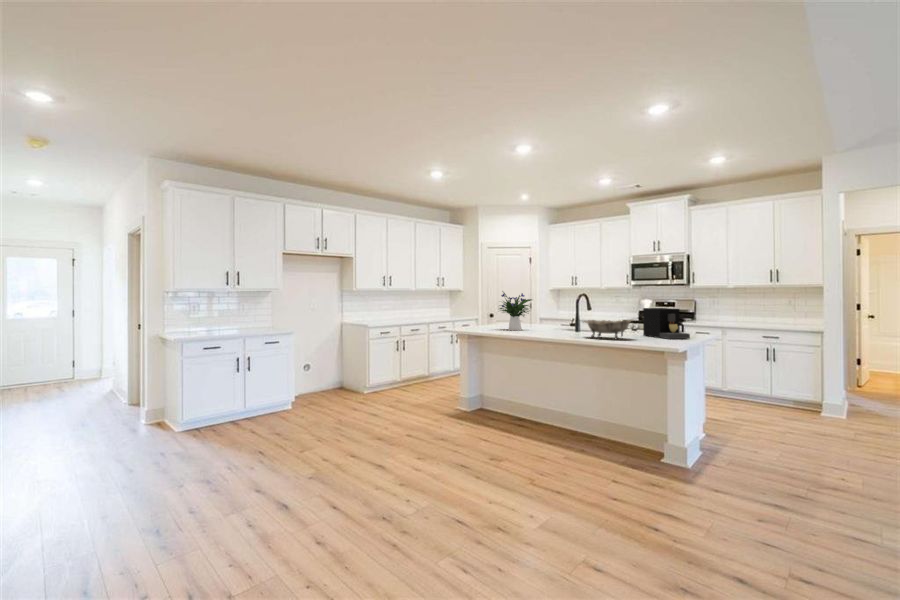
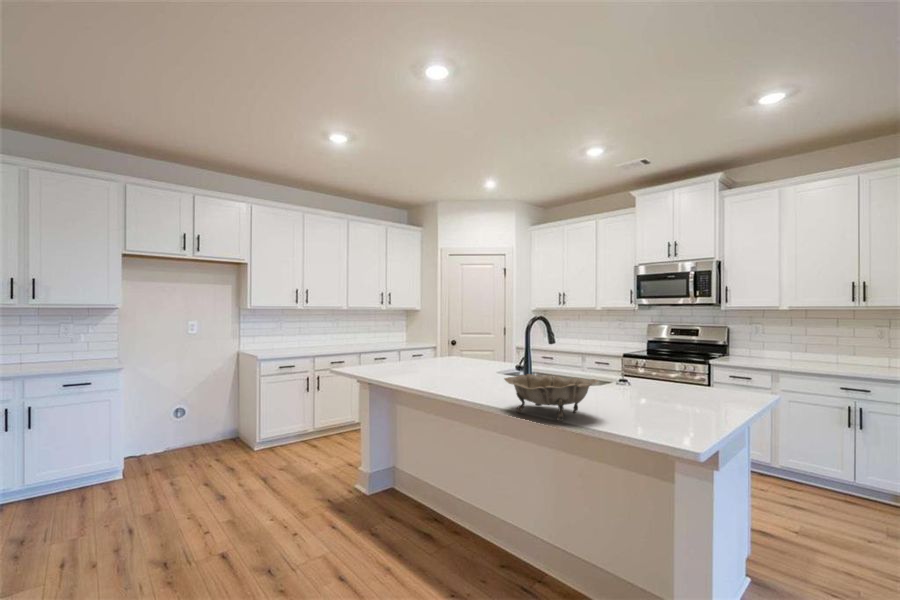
flower arrangement: present [500,292,532,330] -> none [399,314,459,378]
coffee maker: present [643,308,690,339] -> none [628,352,714,420]

